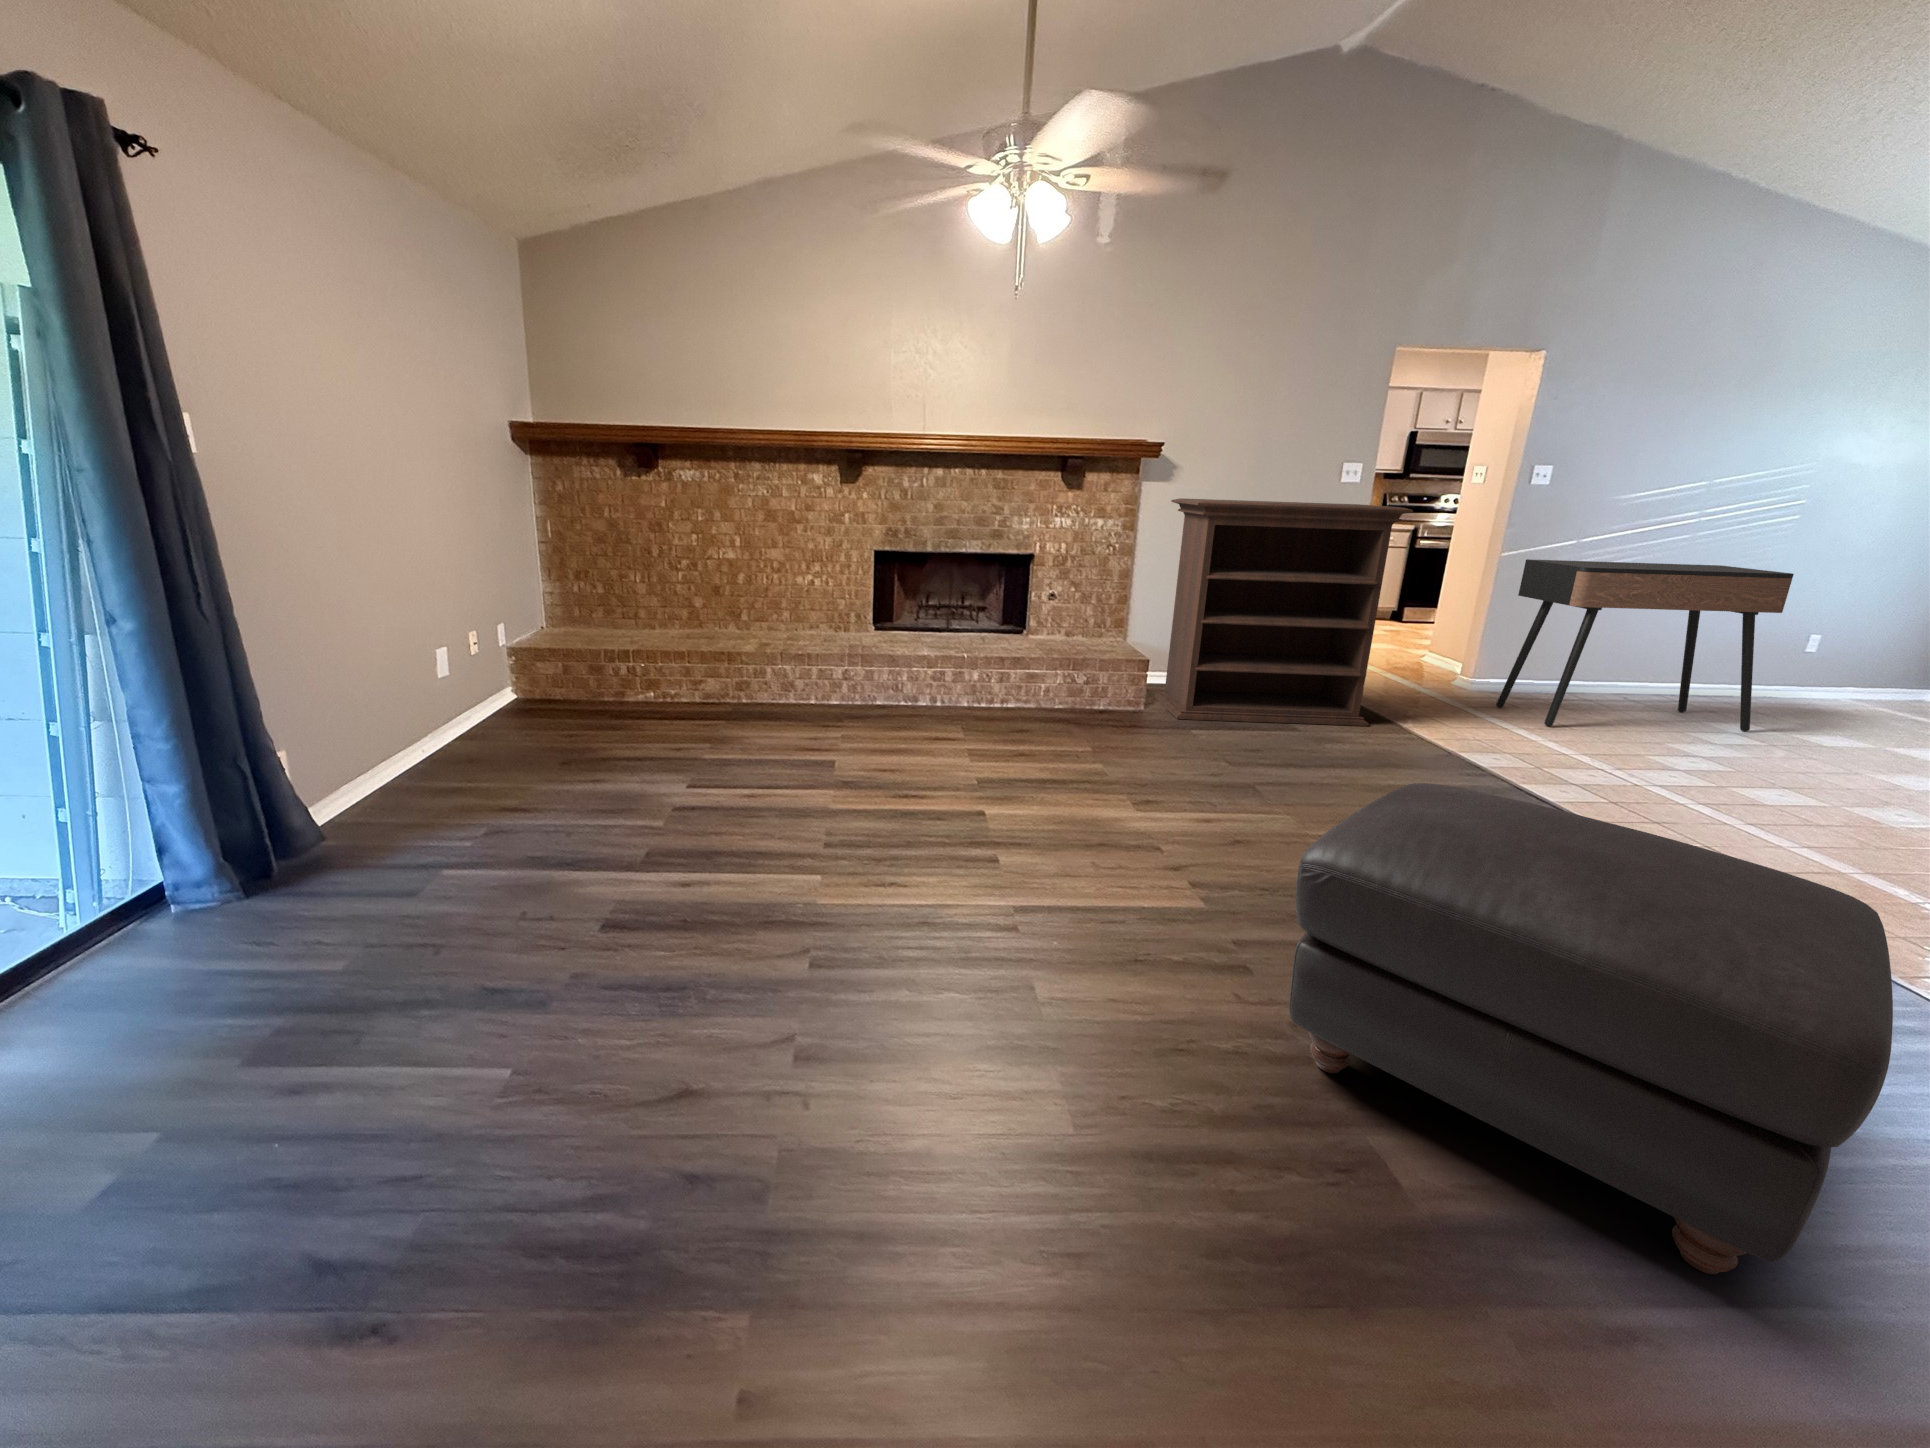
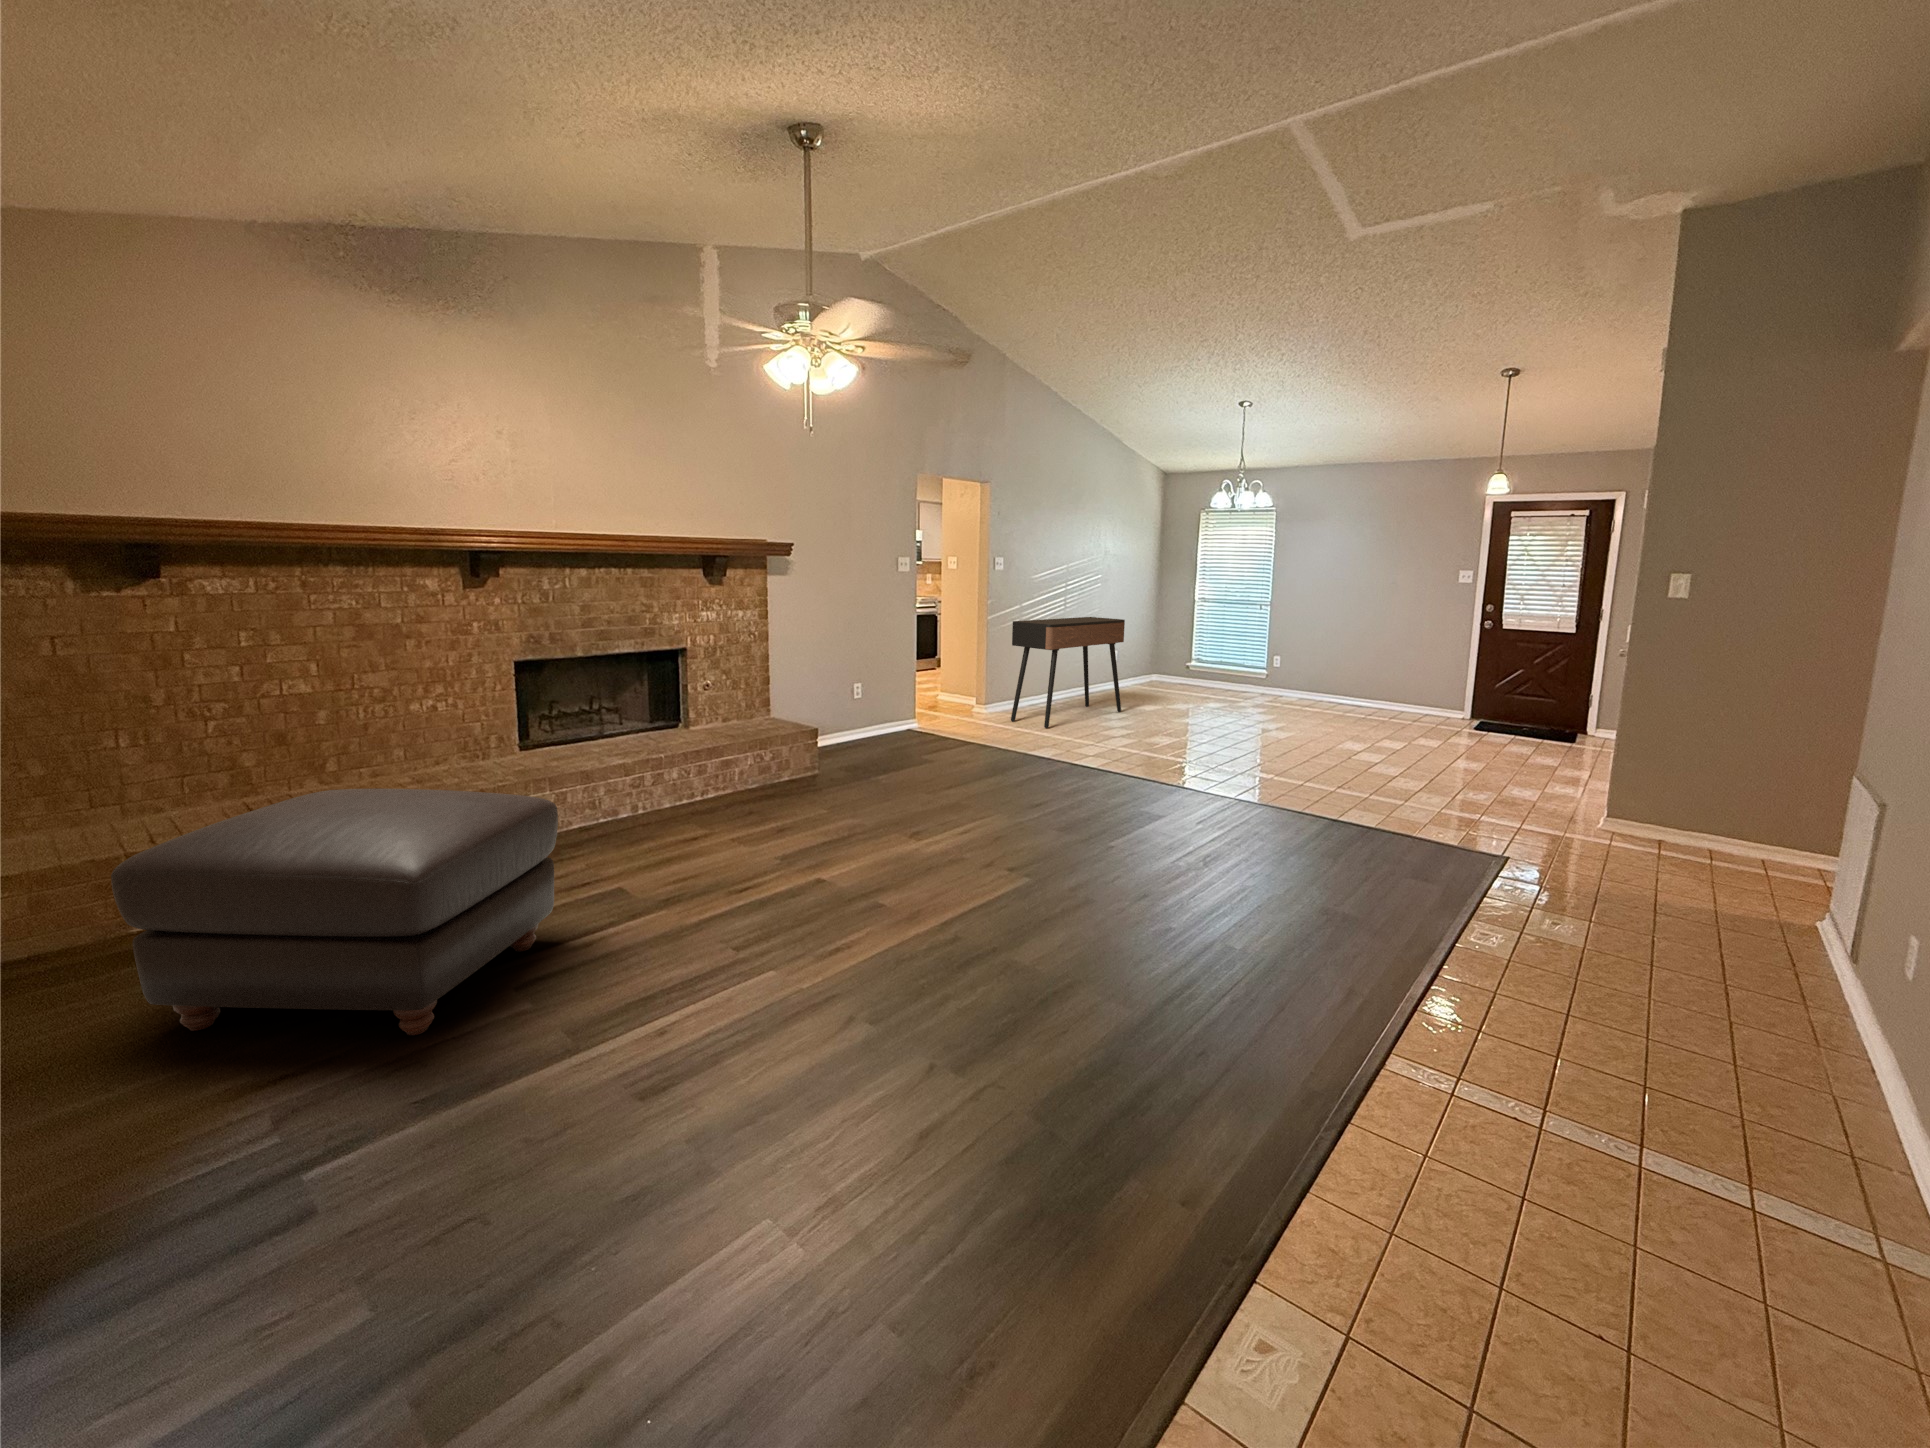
bookshelf: present [1155,498,1413,726] -> none [806,590,973,774]
ottoman: present [1289,783,1893,1274] -> present [111,788,558,1035]

